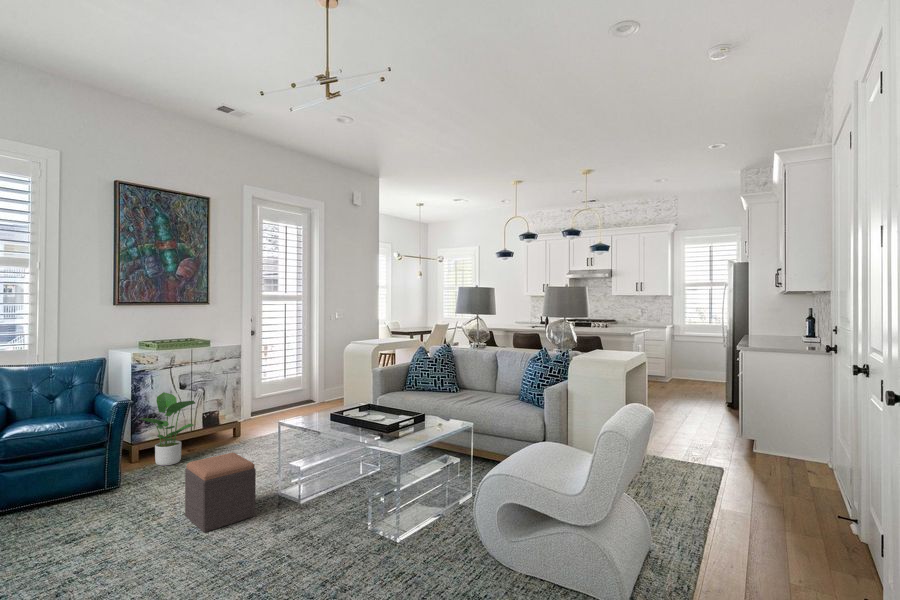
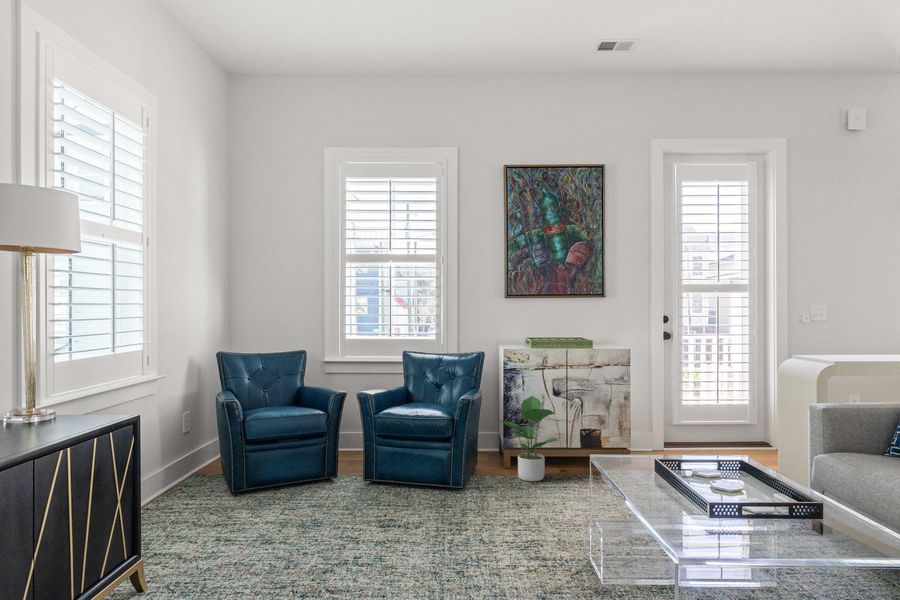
footstool: present [185,453,256,533] -> none [476,478,544,574]

